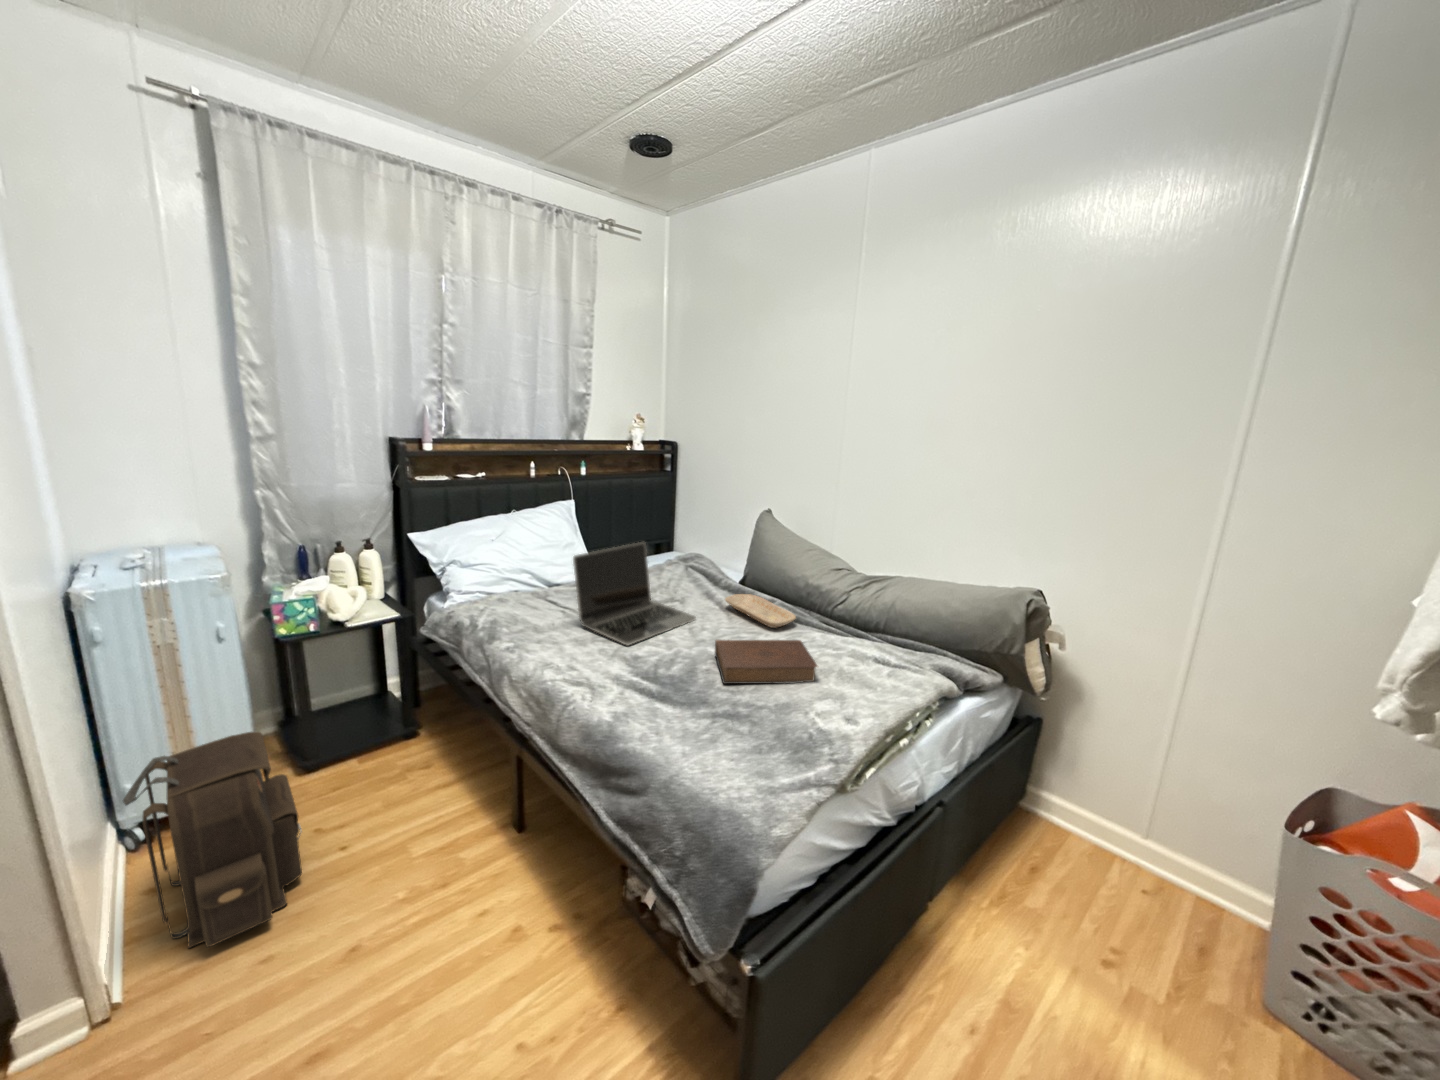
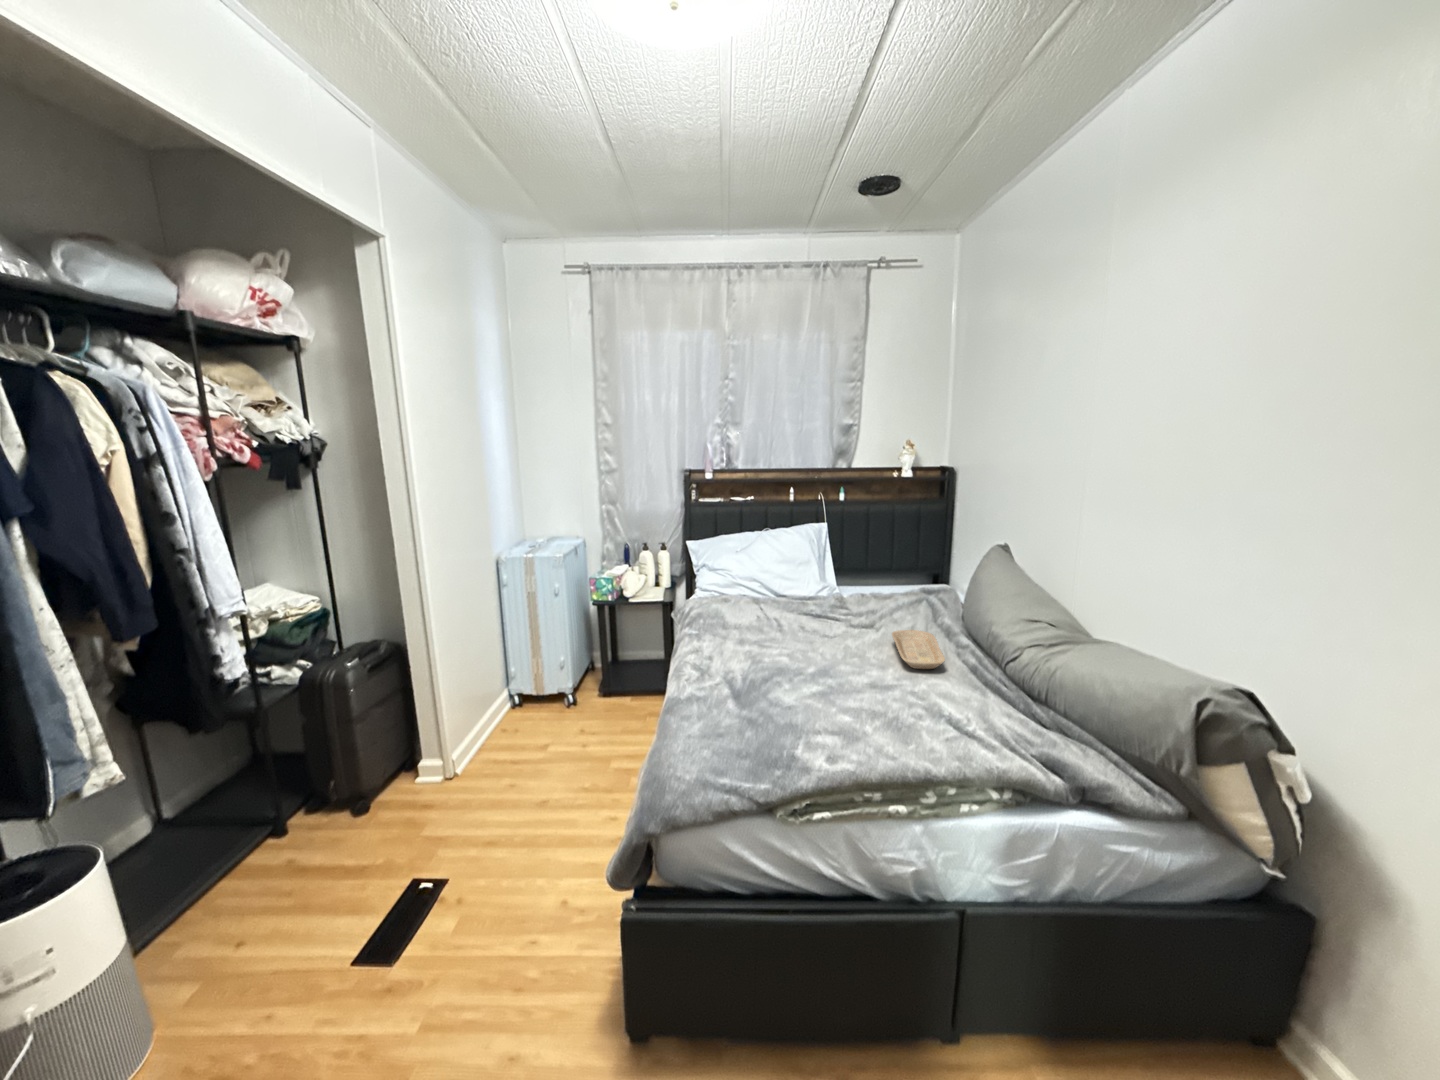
laptop: present [573,542,696,645] -> none [745,563,850,650]
book: present [715,640,817,684] -> none [783,659,901,723]
backpack: present [123,732,302,948] -> none [478,650,563,765]

